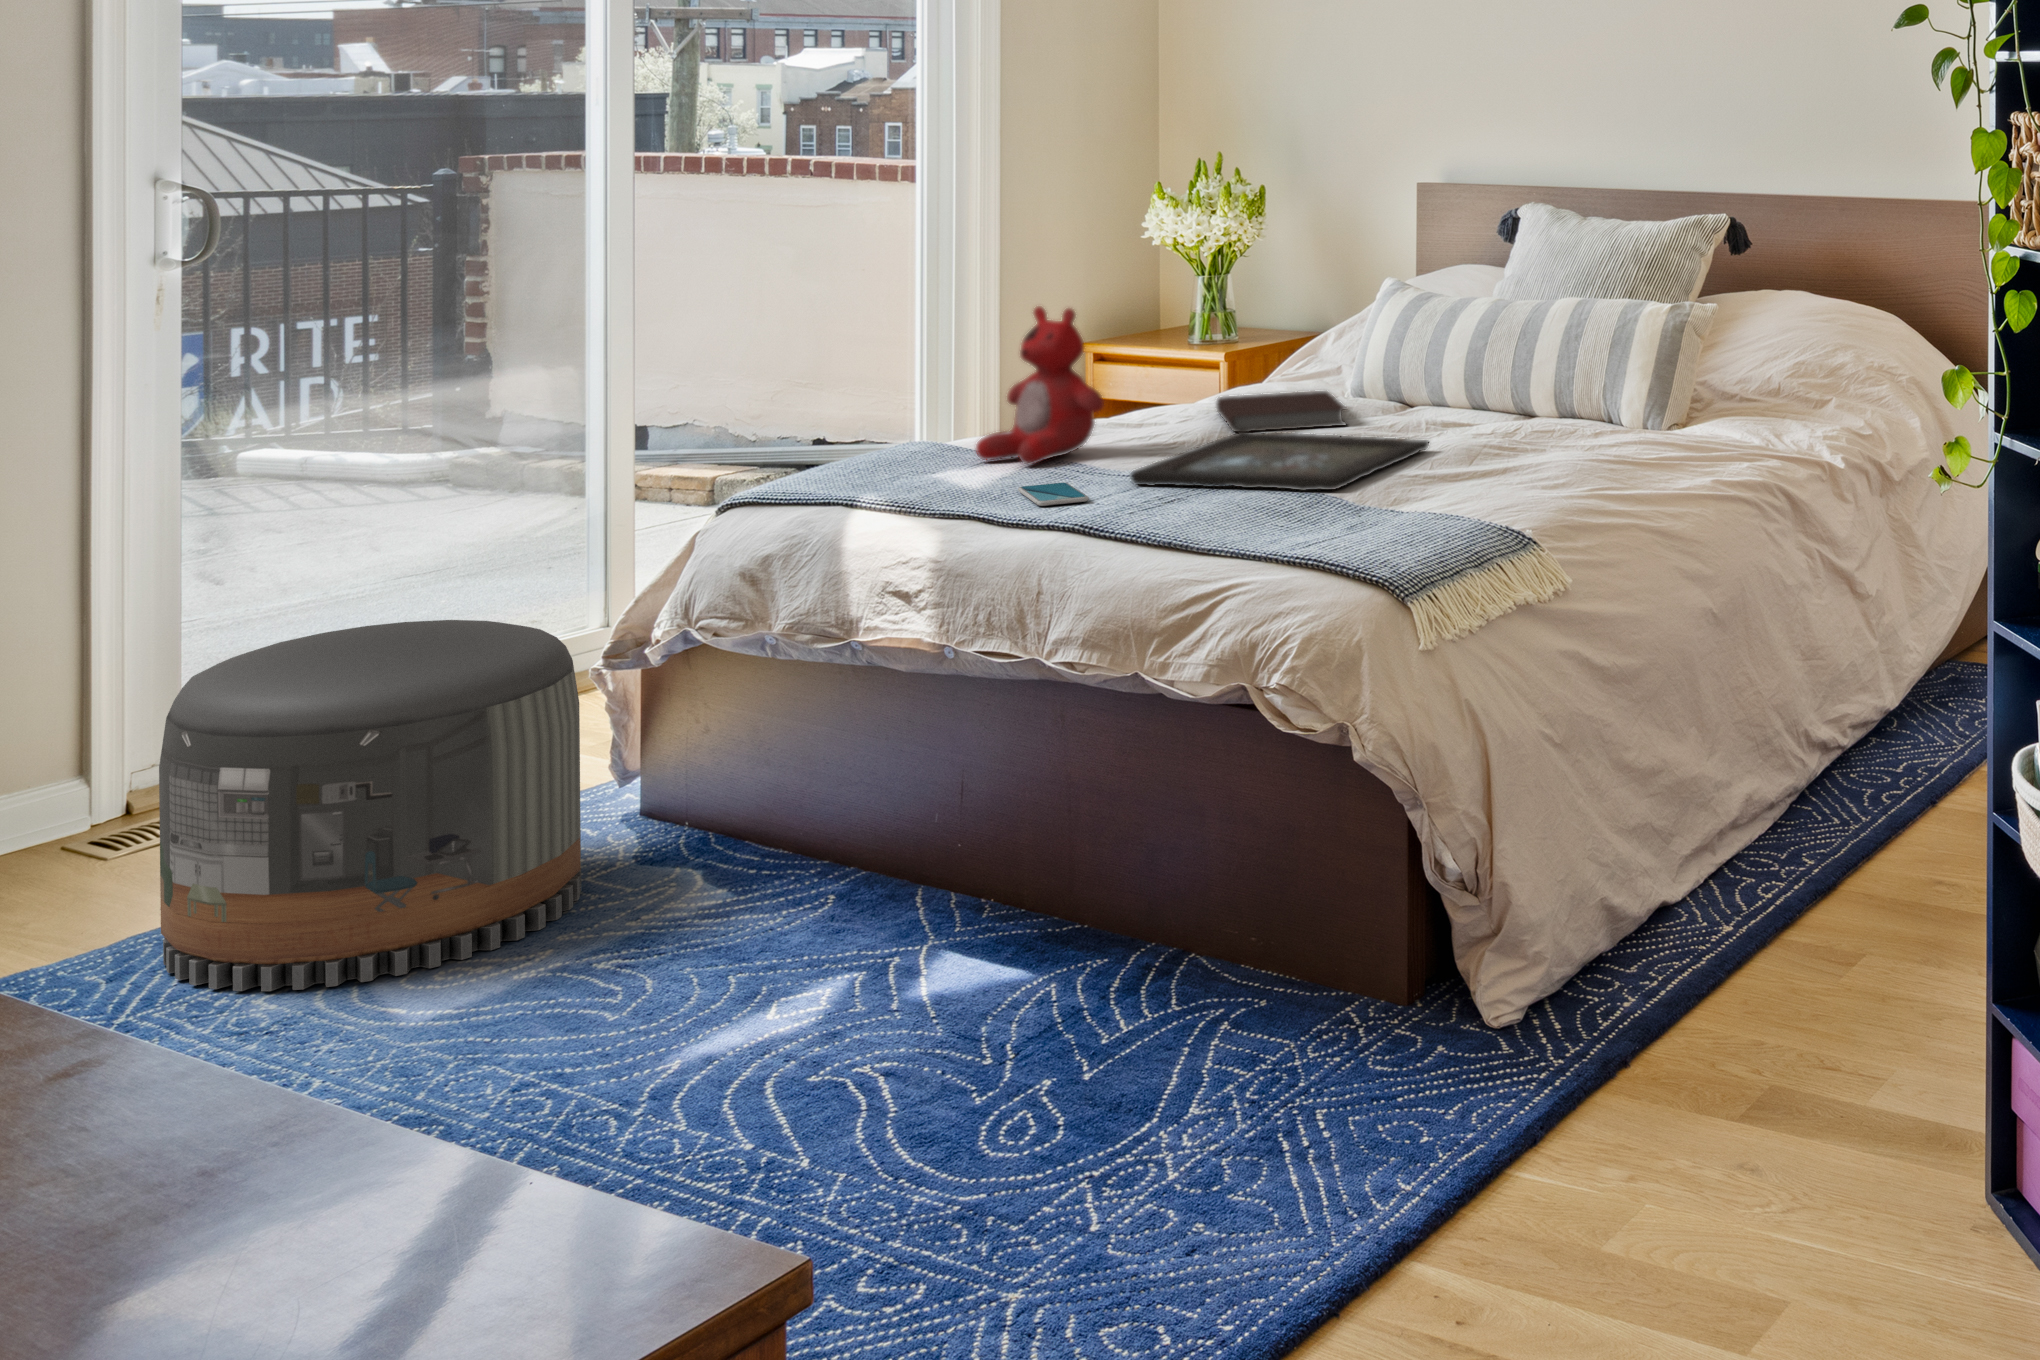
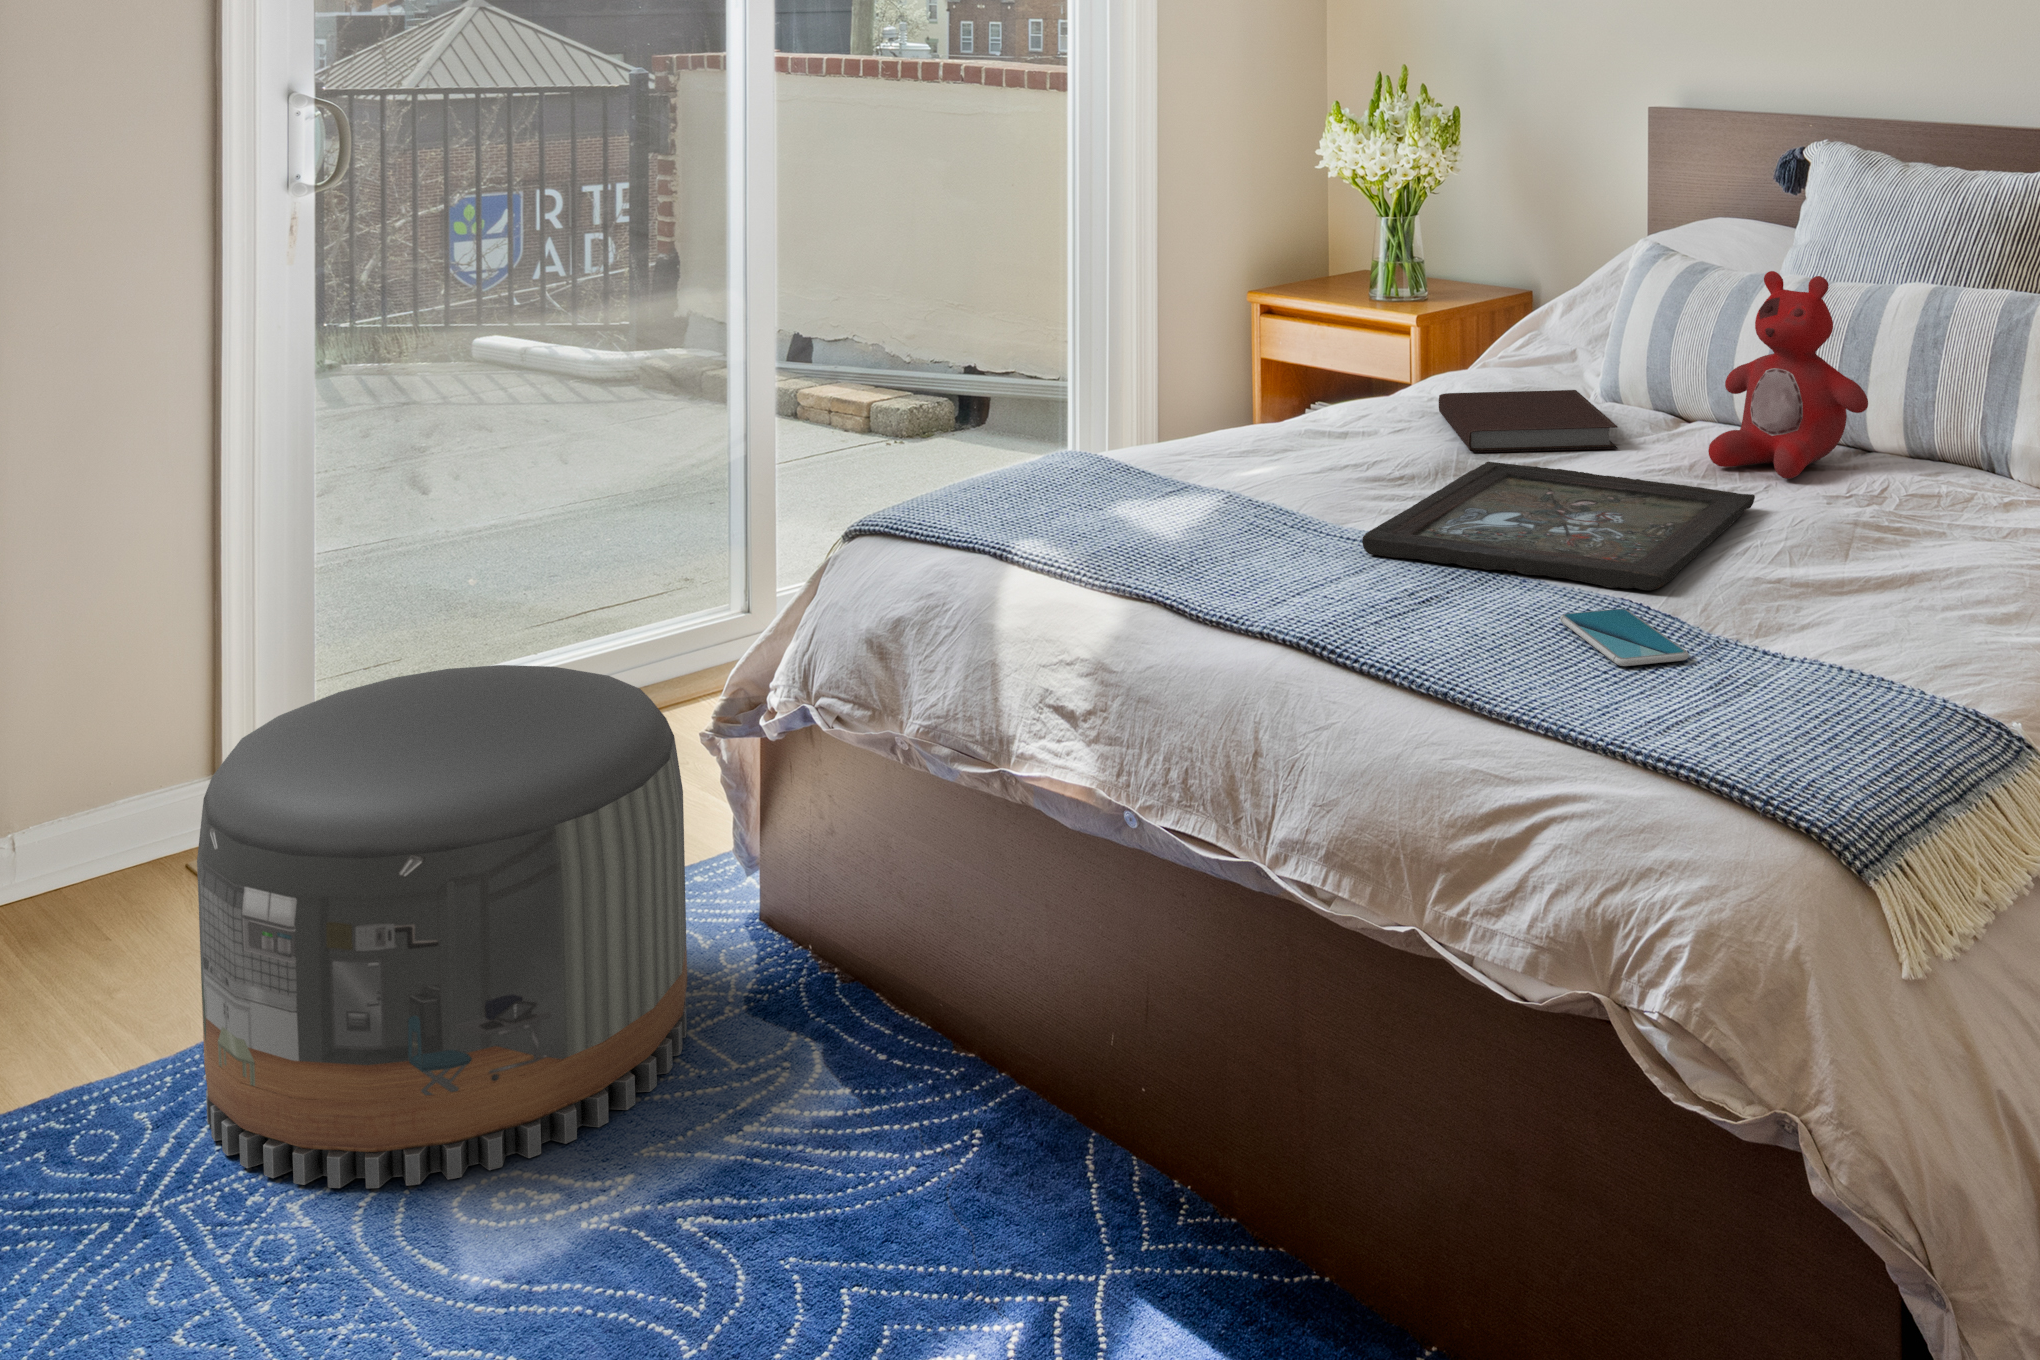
stuffed bear: present [976,306,1103,464] -> present [1708,271,1868,479]
smartphone: present [1018,482,1089,506] -> present [1560,609,1689,666]

